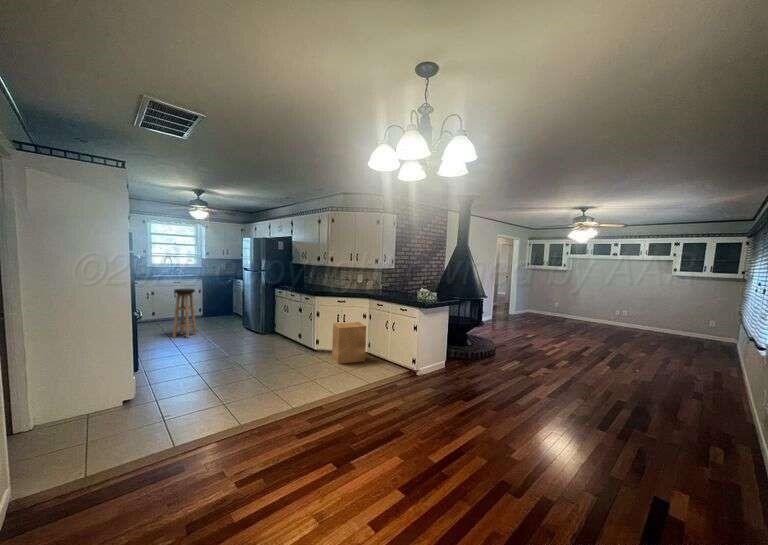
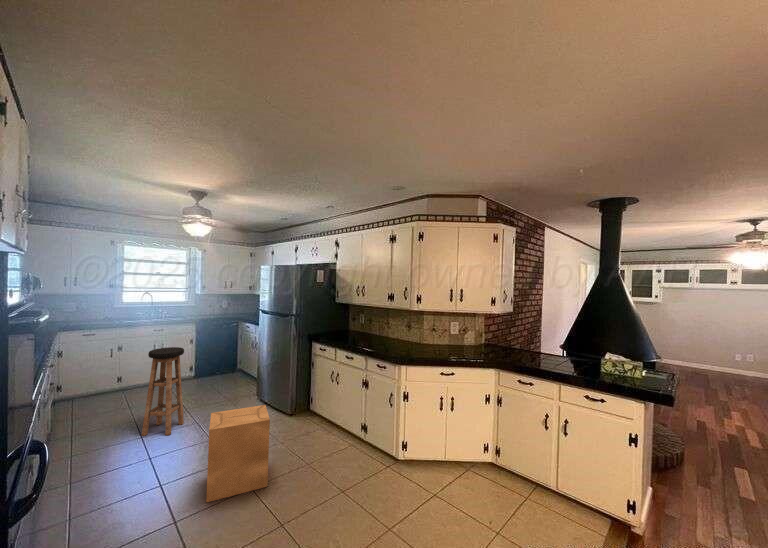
cardboard box: present [332,322,366,364] -> present [206,405,270,502]

